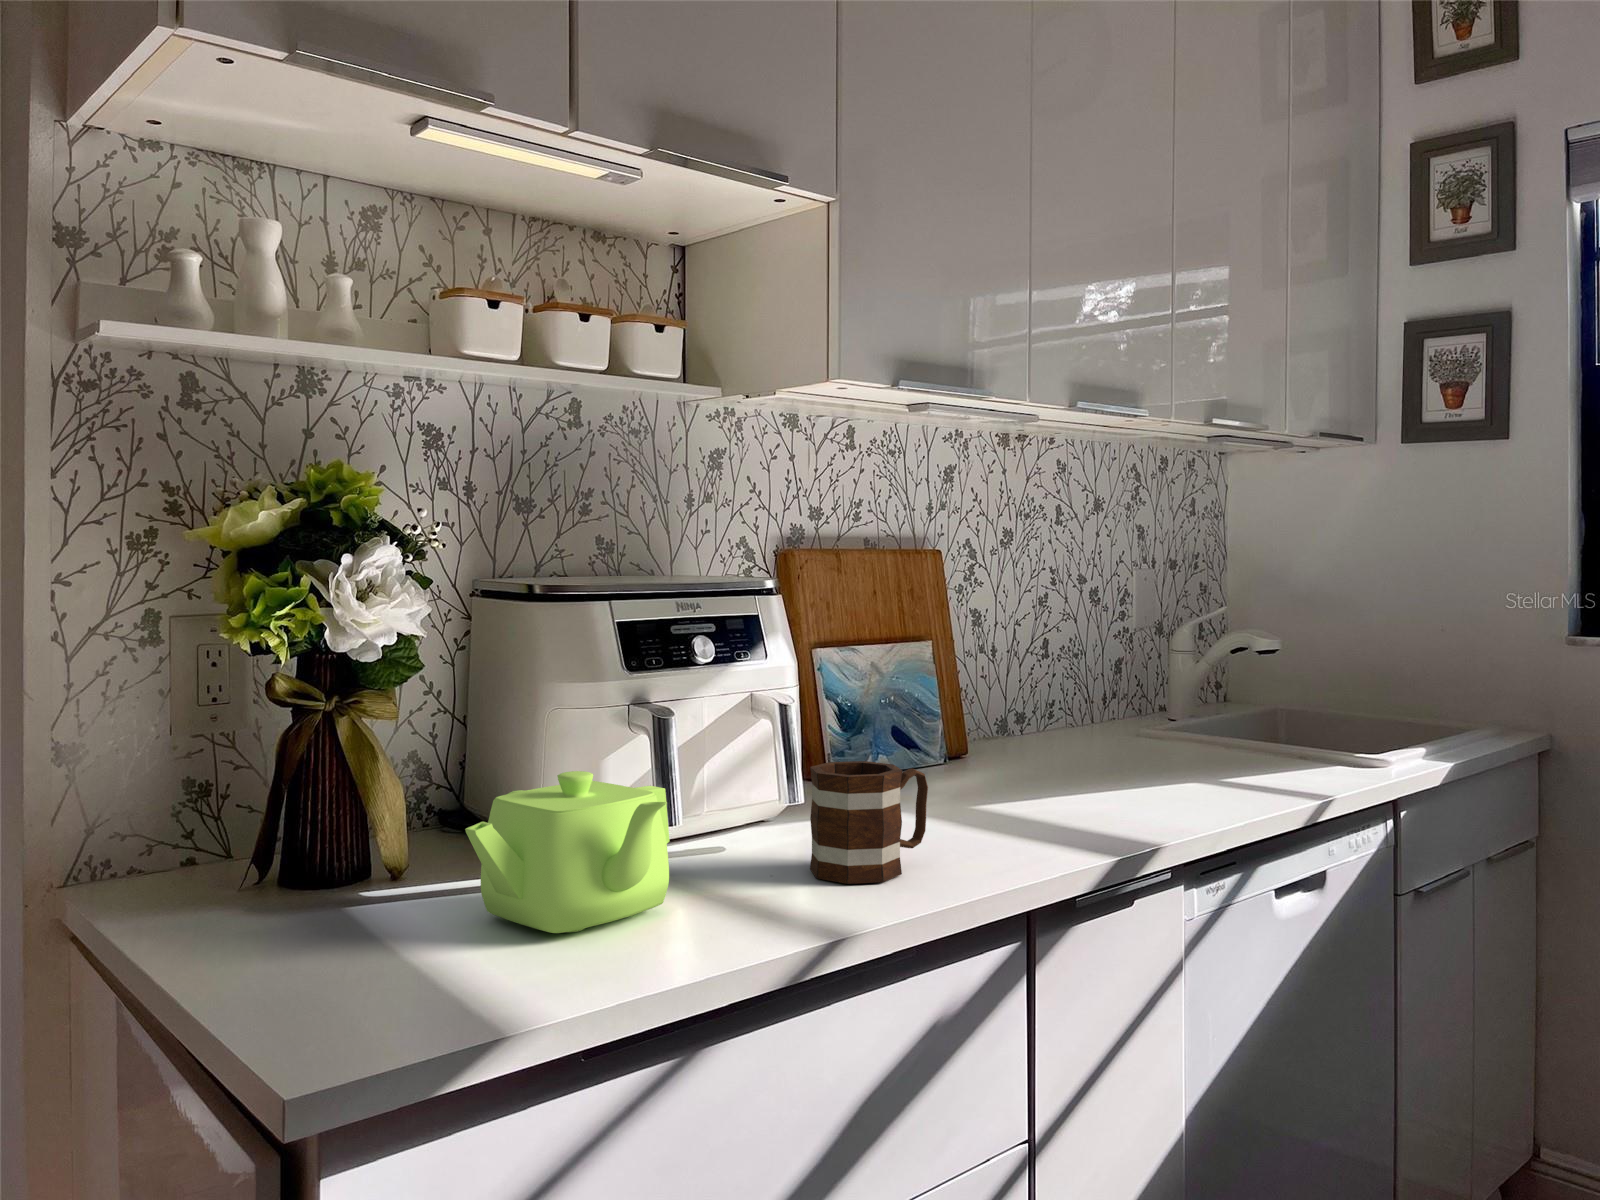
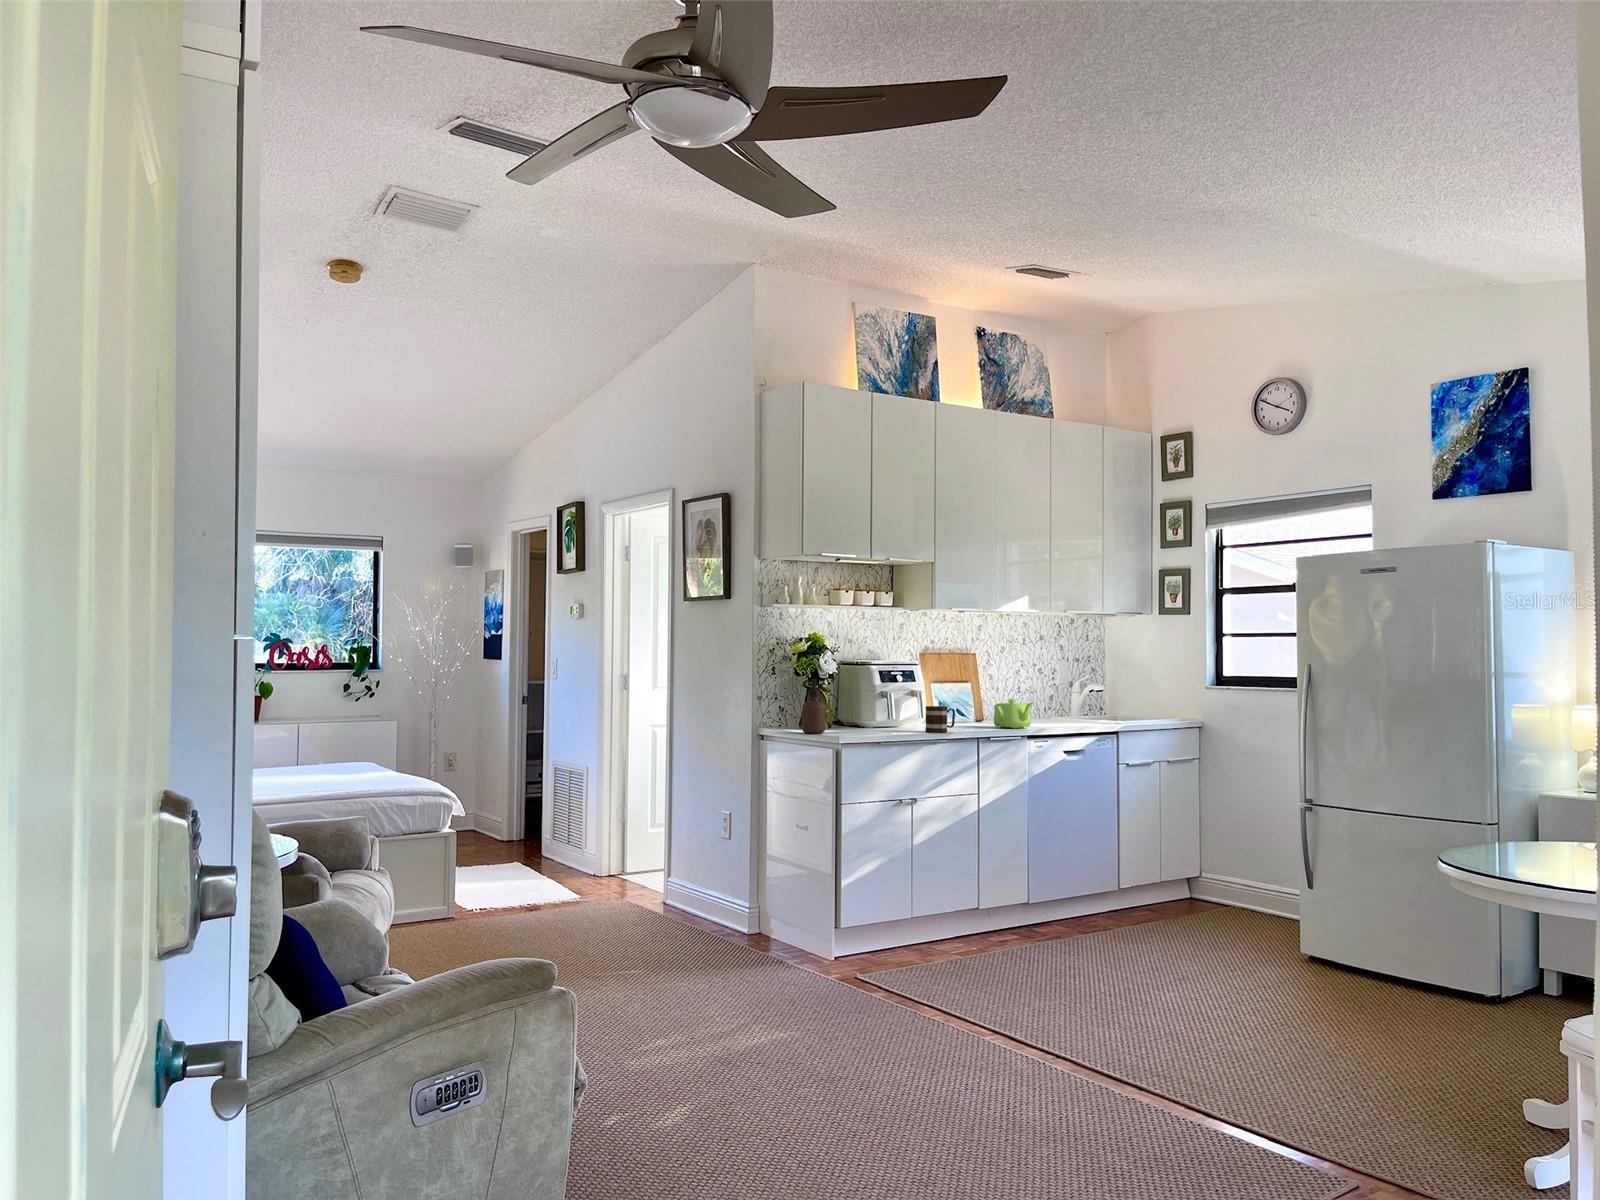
soap dispenser: none [208,678,336,957] -> present [802,679,826,734]
teapot: present [465,771,670,933] -> present [994,699,1033,729]

